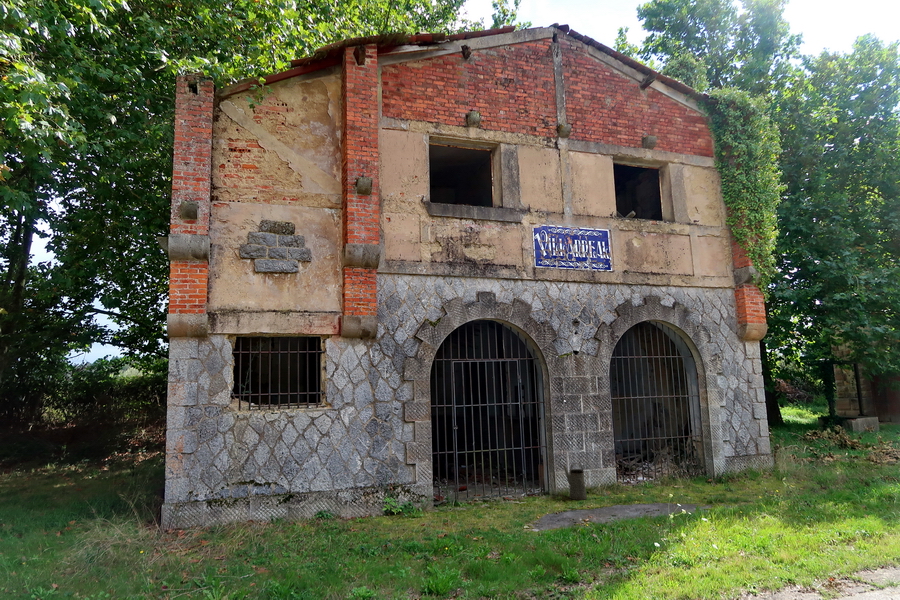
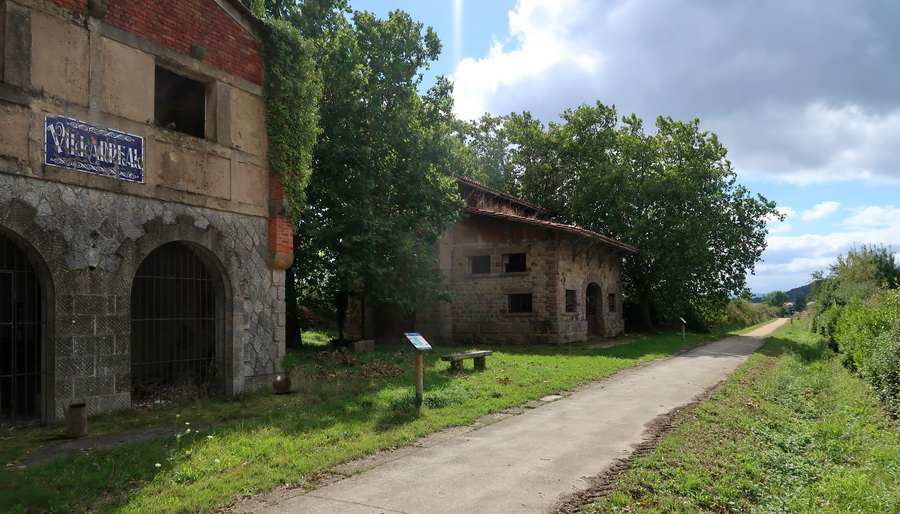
potted tree: none [758,427,786,475] -> present [272,353,295,393]

